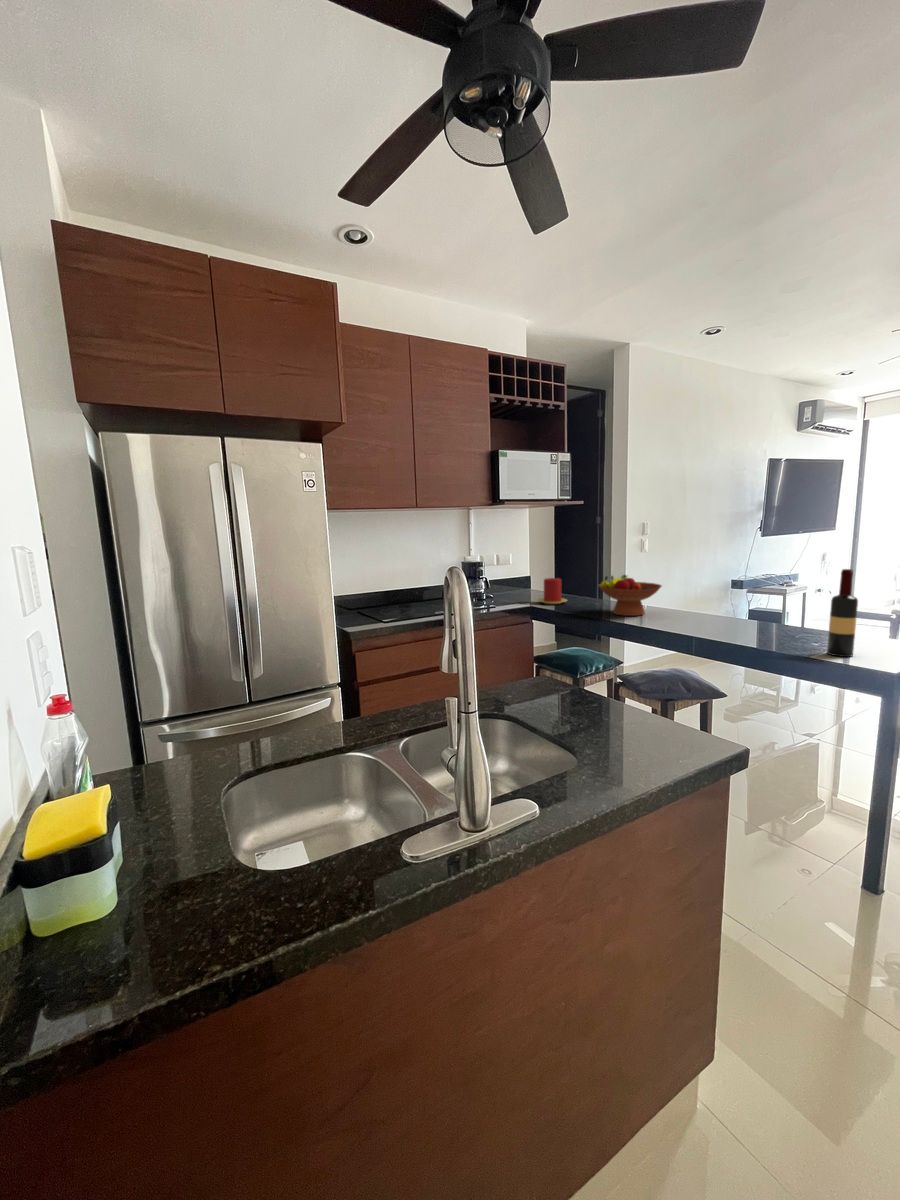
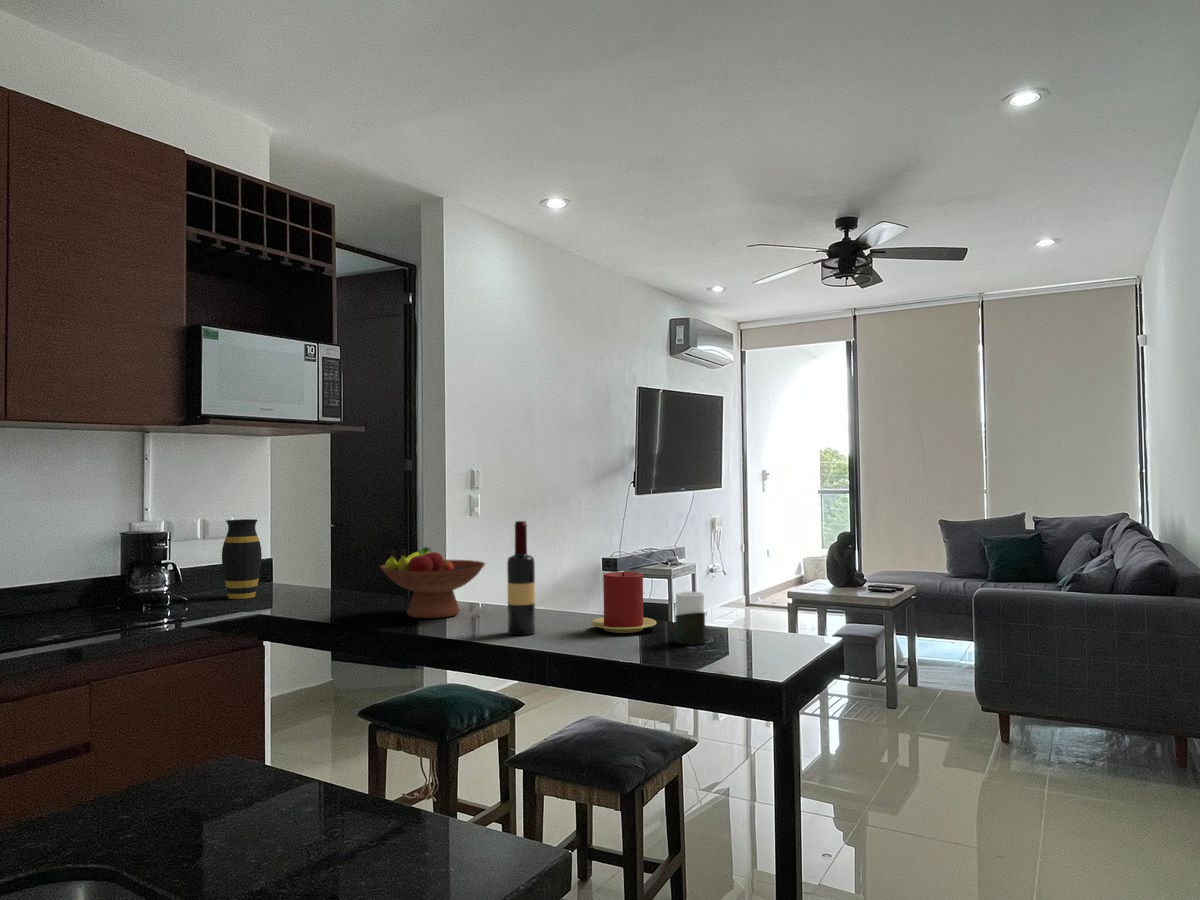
vase: none [508,555,528,598] -> present [222,519,262,599]
wine bottle: present [827,569,858,657] -> present [507,521,535,635]
candle: present [538,578,567,604] -> present [591,572,656,633]
cup: none [800,612,825,646] -> present [675,592,705,645]

